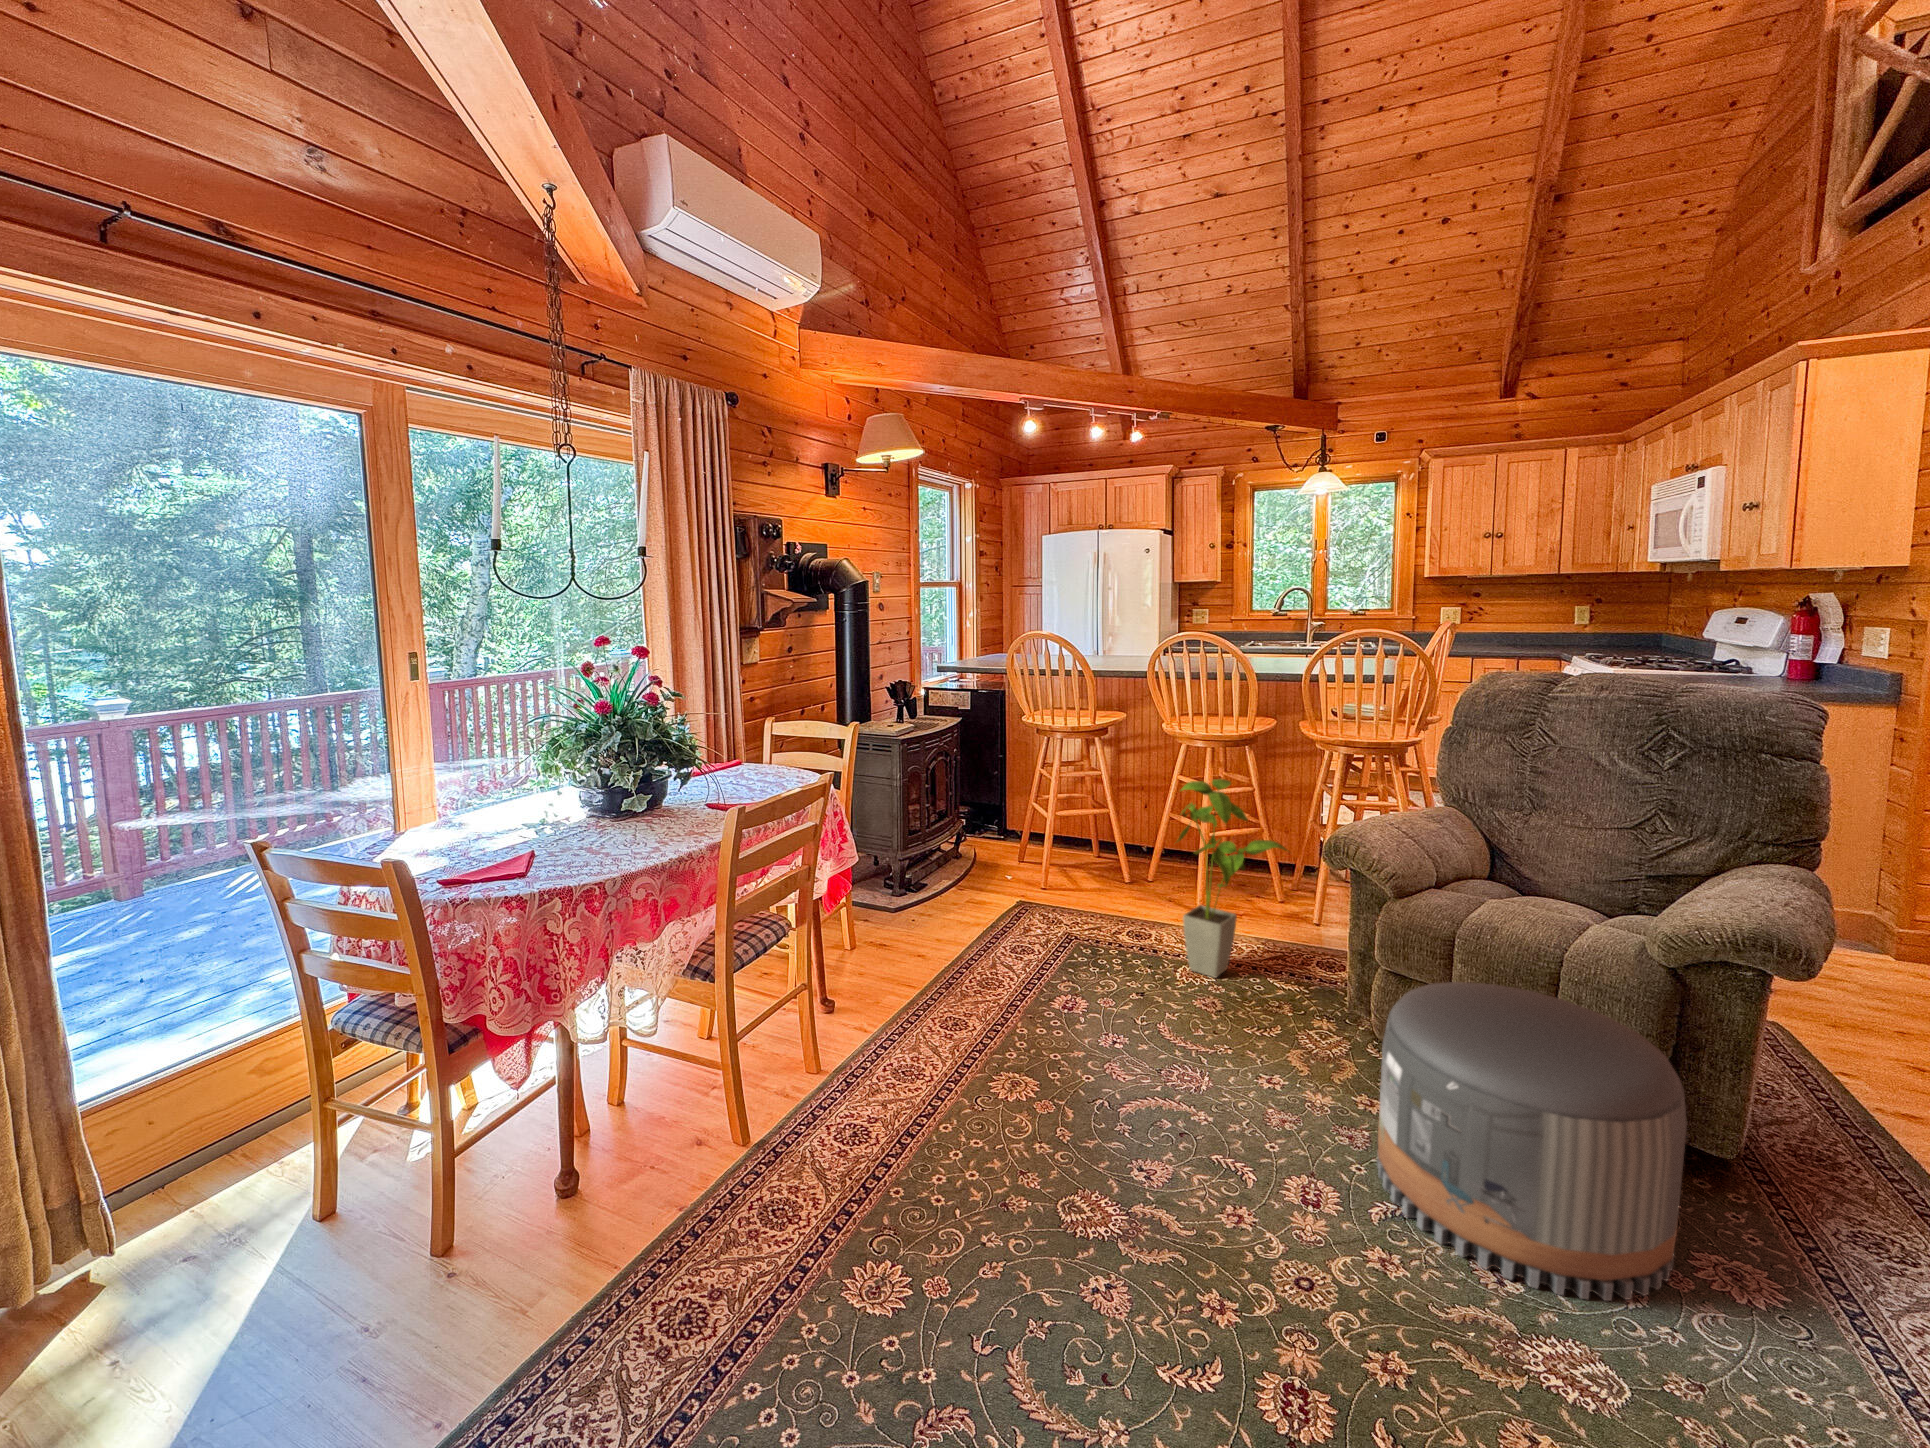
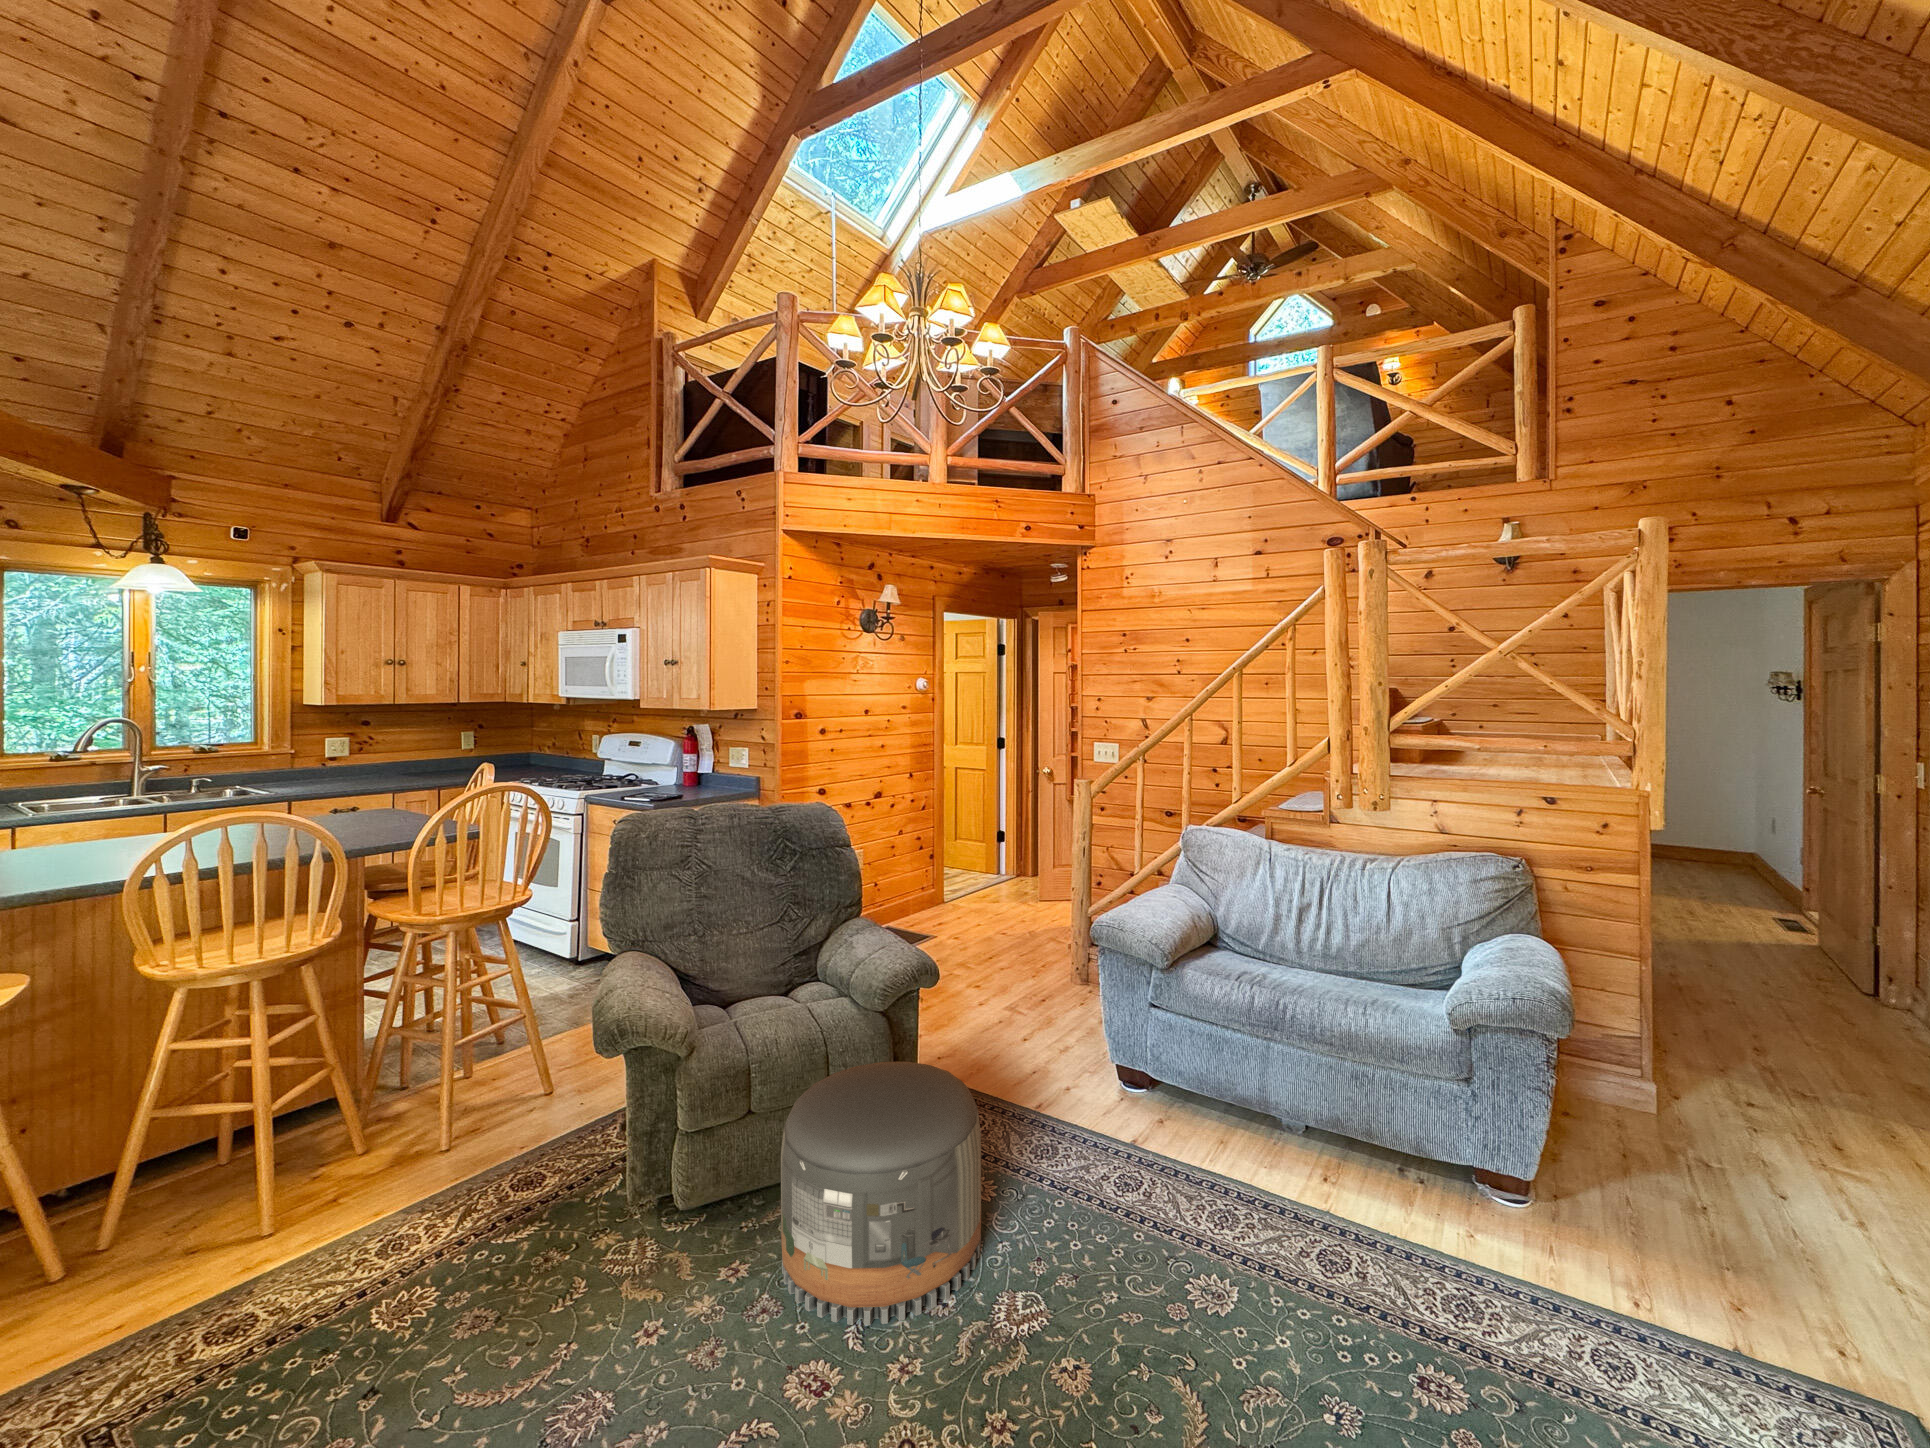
house plant: present [1177,778,1287,978] -> none [335,1009,512,1305]

